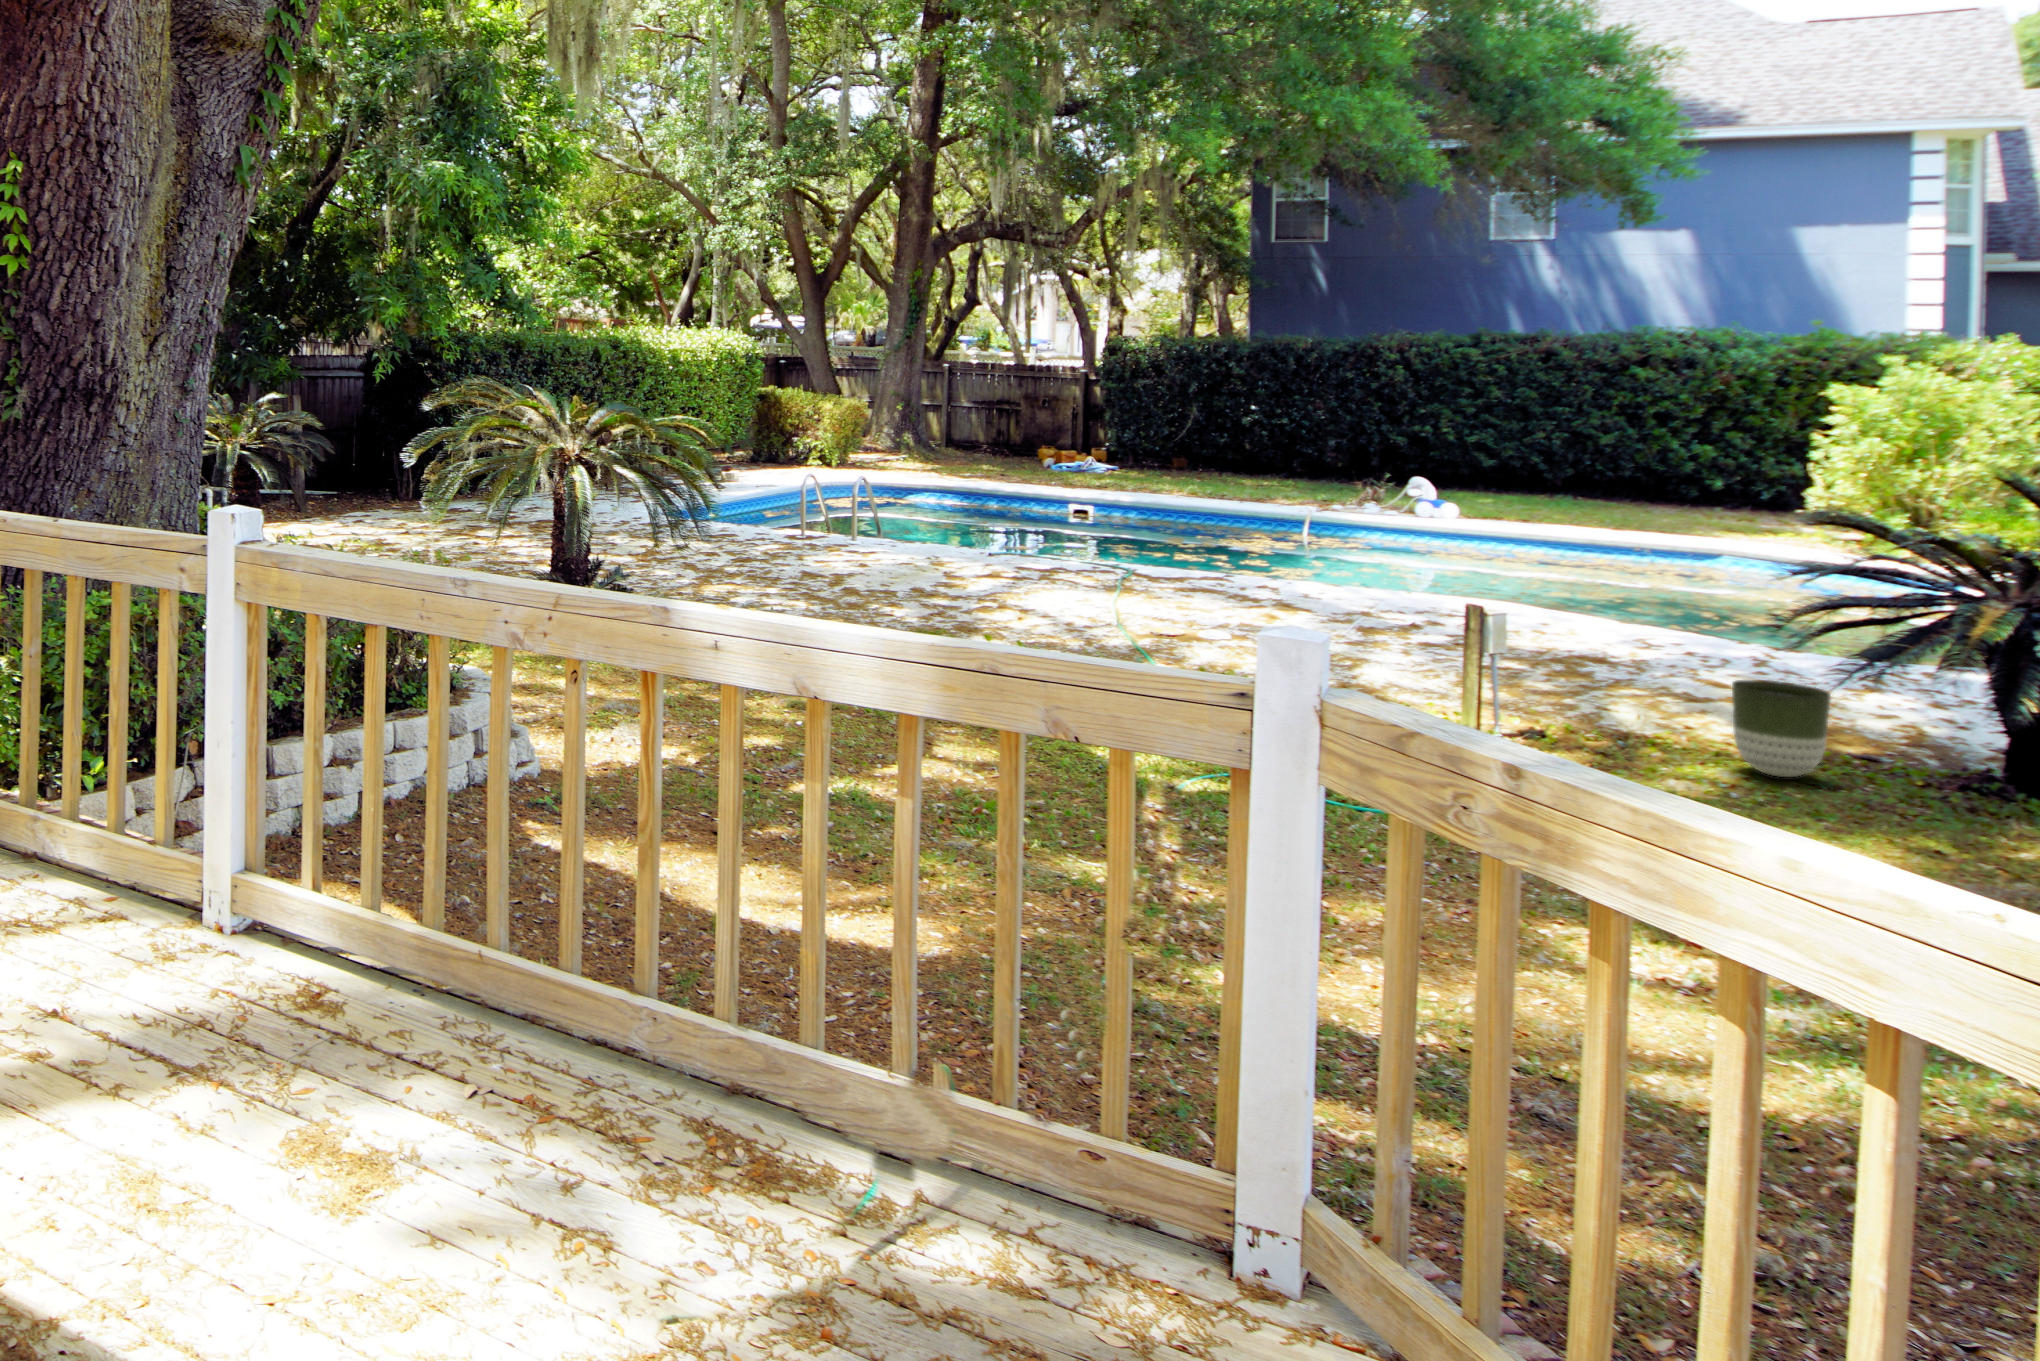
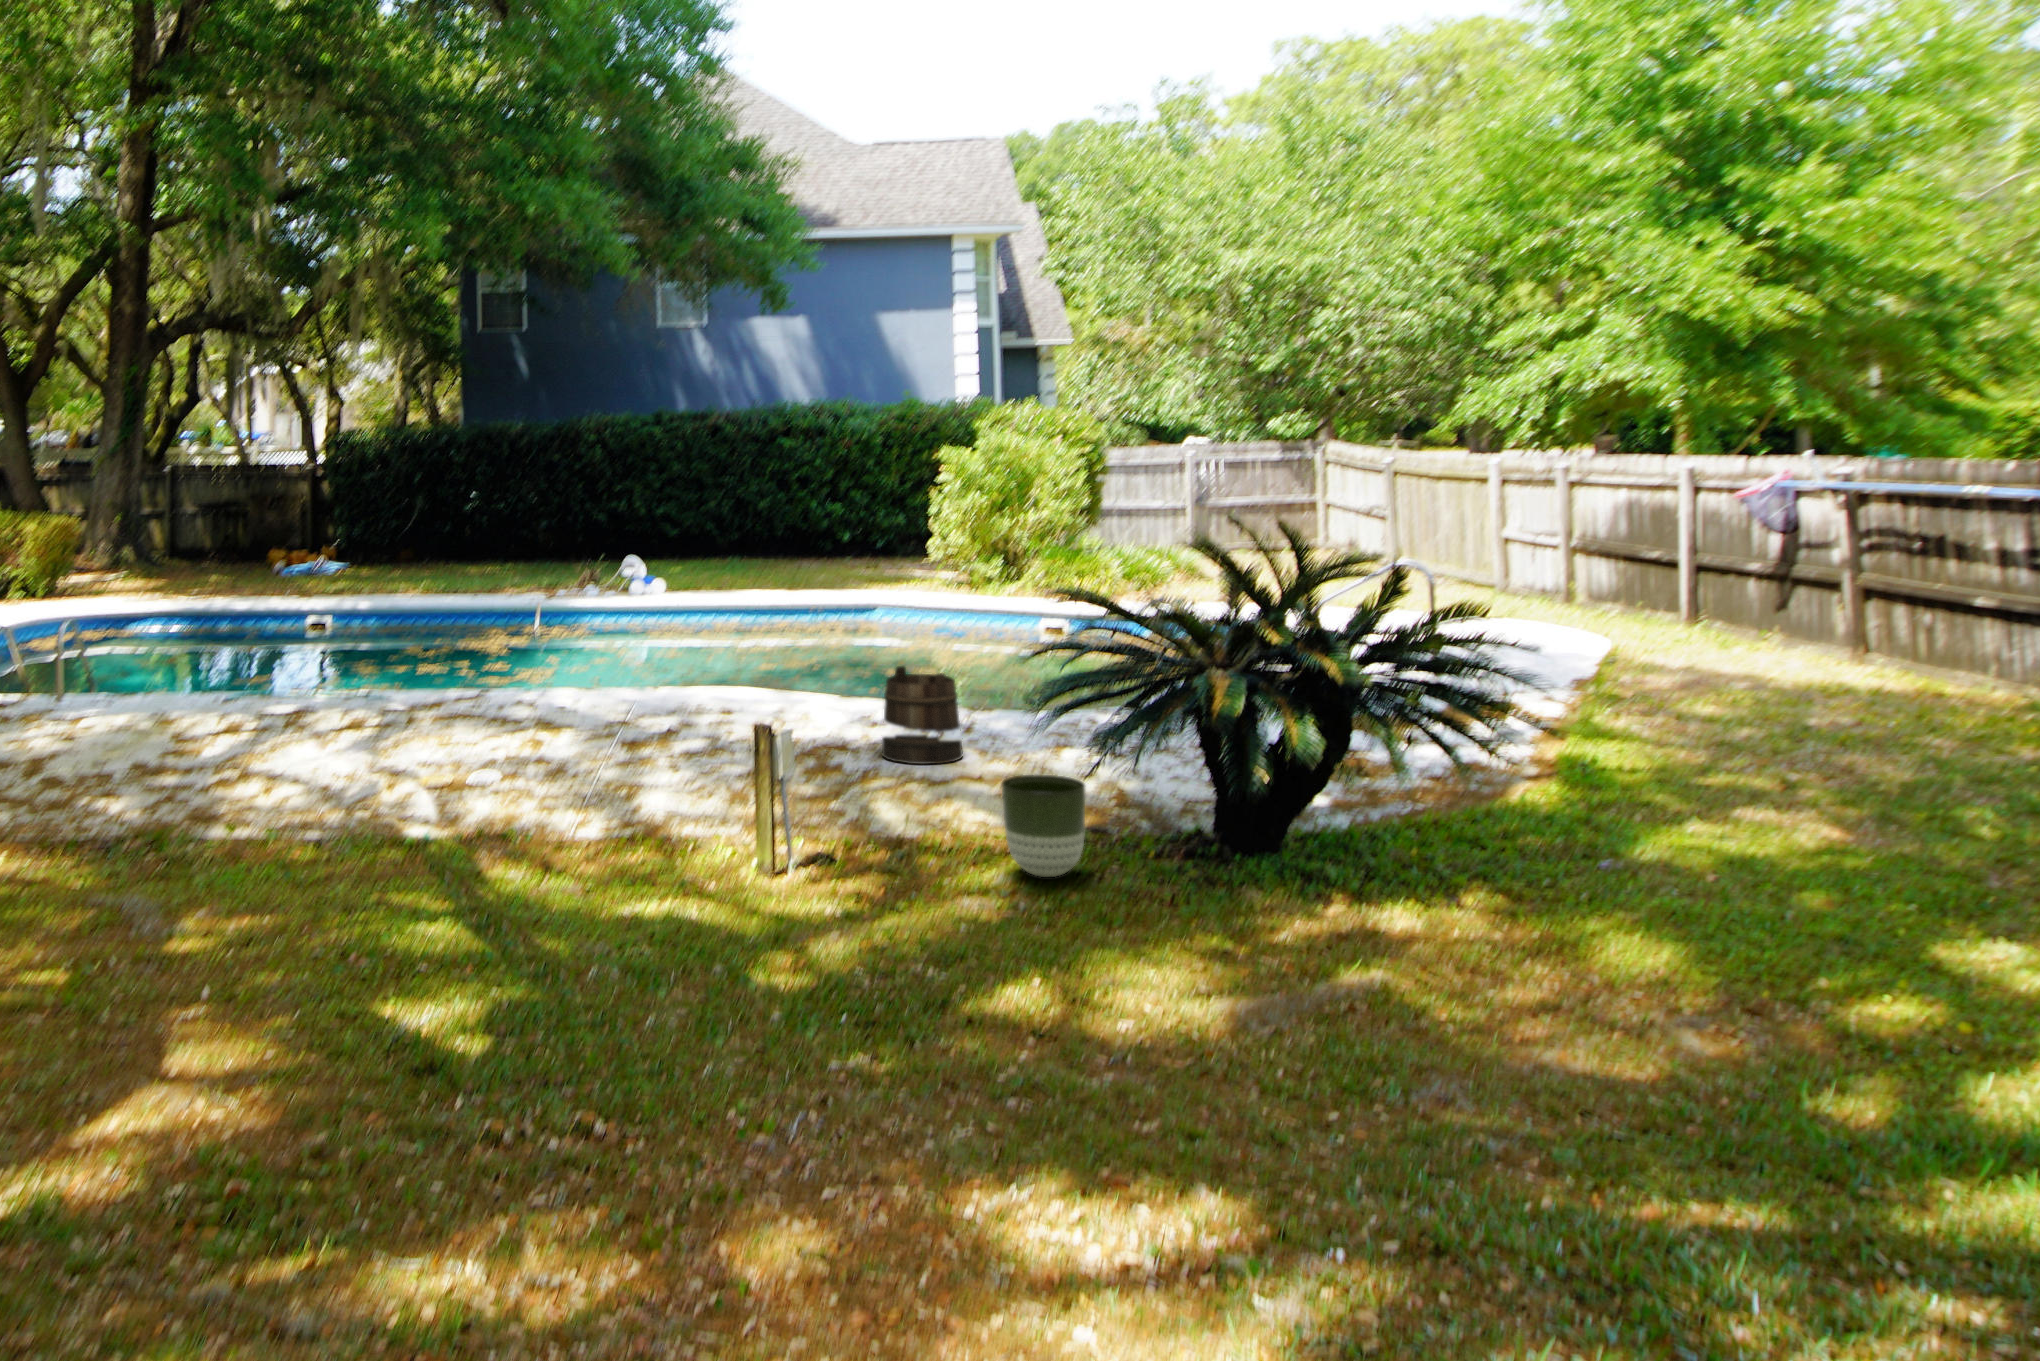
bucket: none [1644,586,1743,686] -> present [882,666,963,764]

